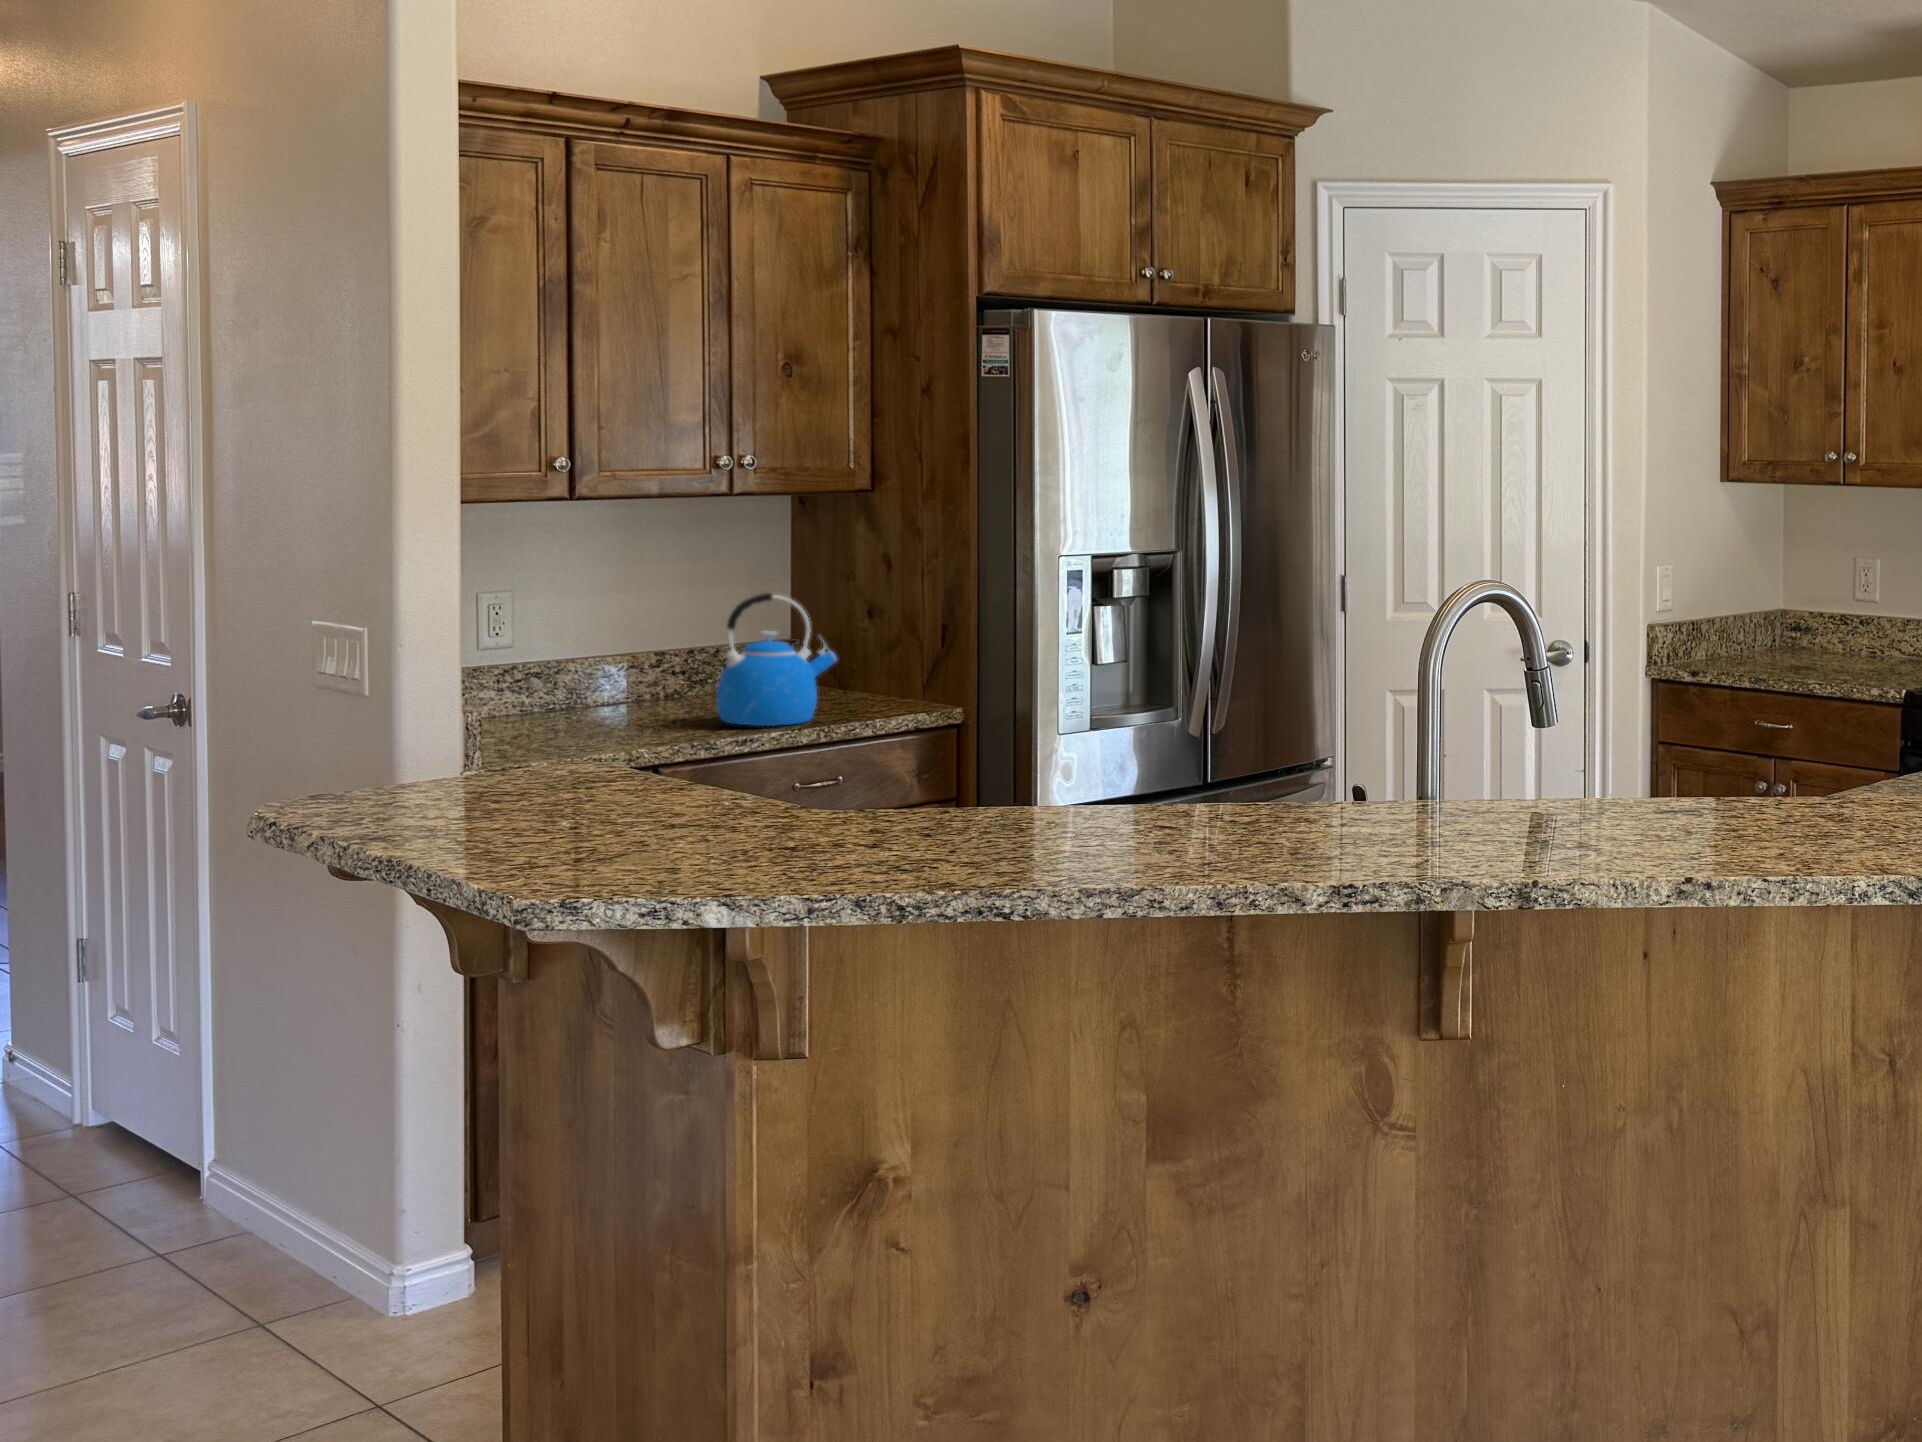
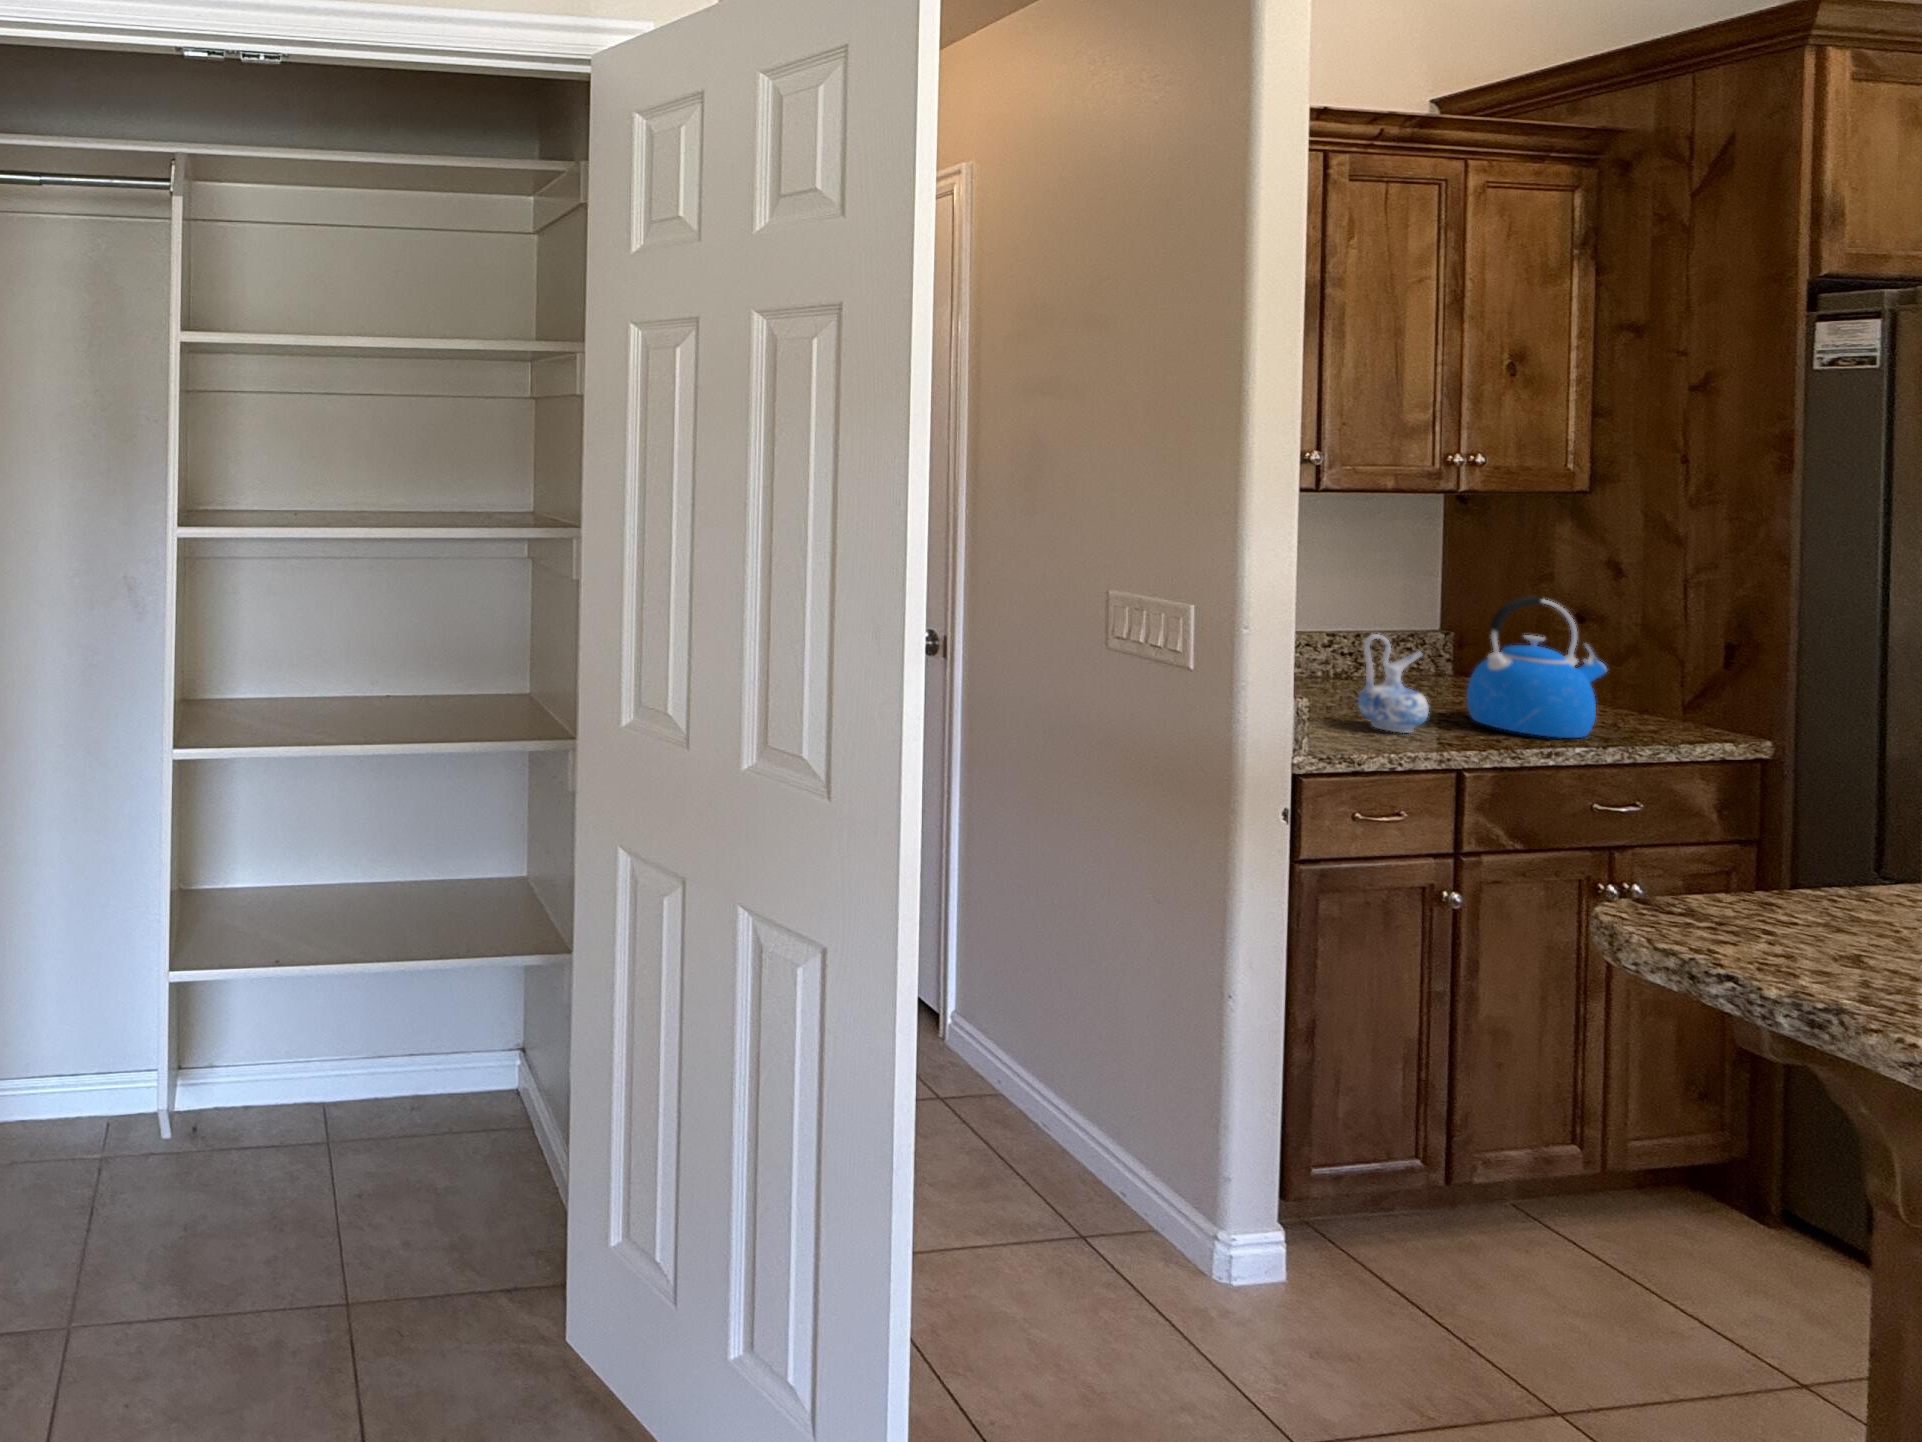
ceramic pitcher: none [602,641,663,738] -> present [1358,634,1429,733]

